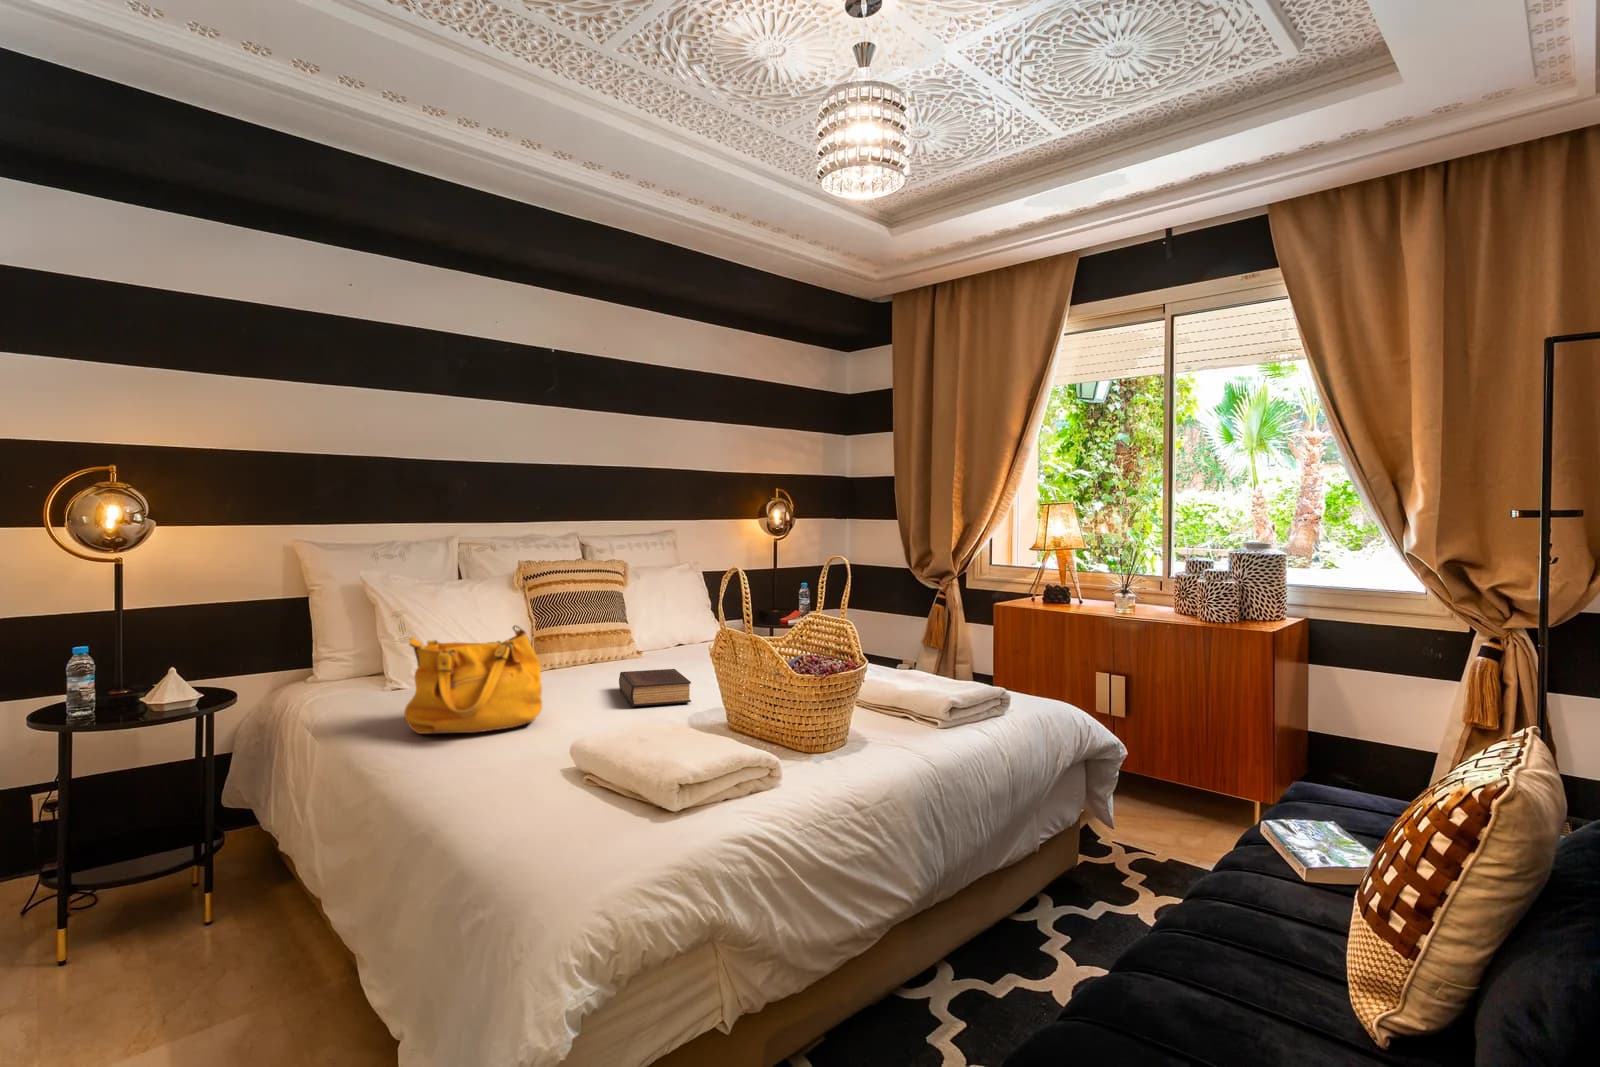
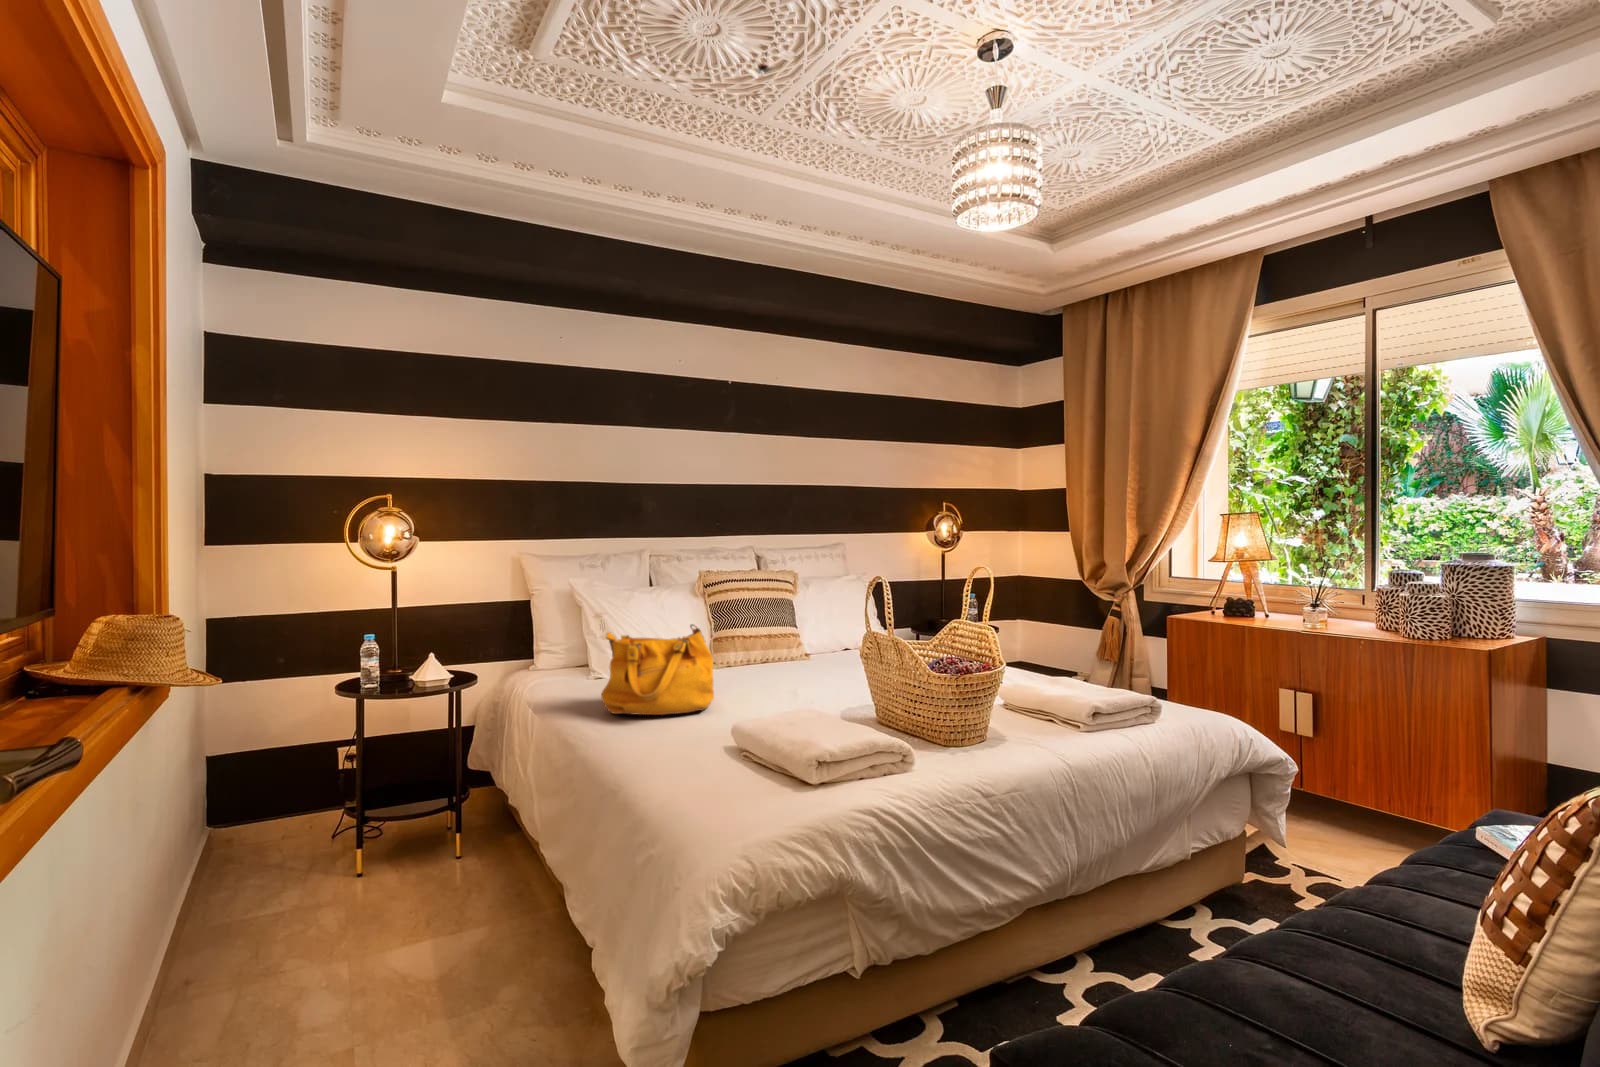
book: present [619,669,691,706] -> none [785,669,846,700]

